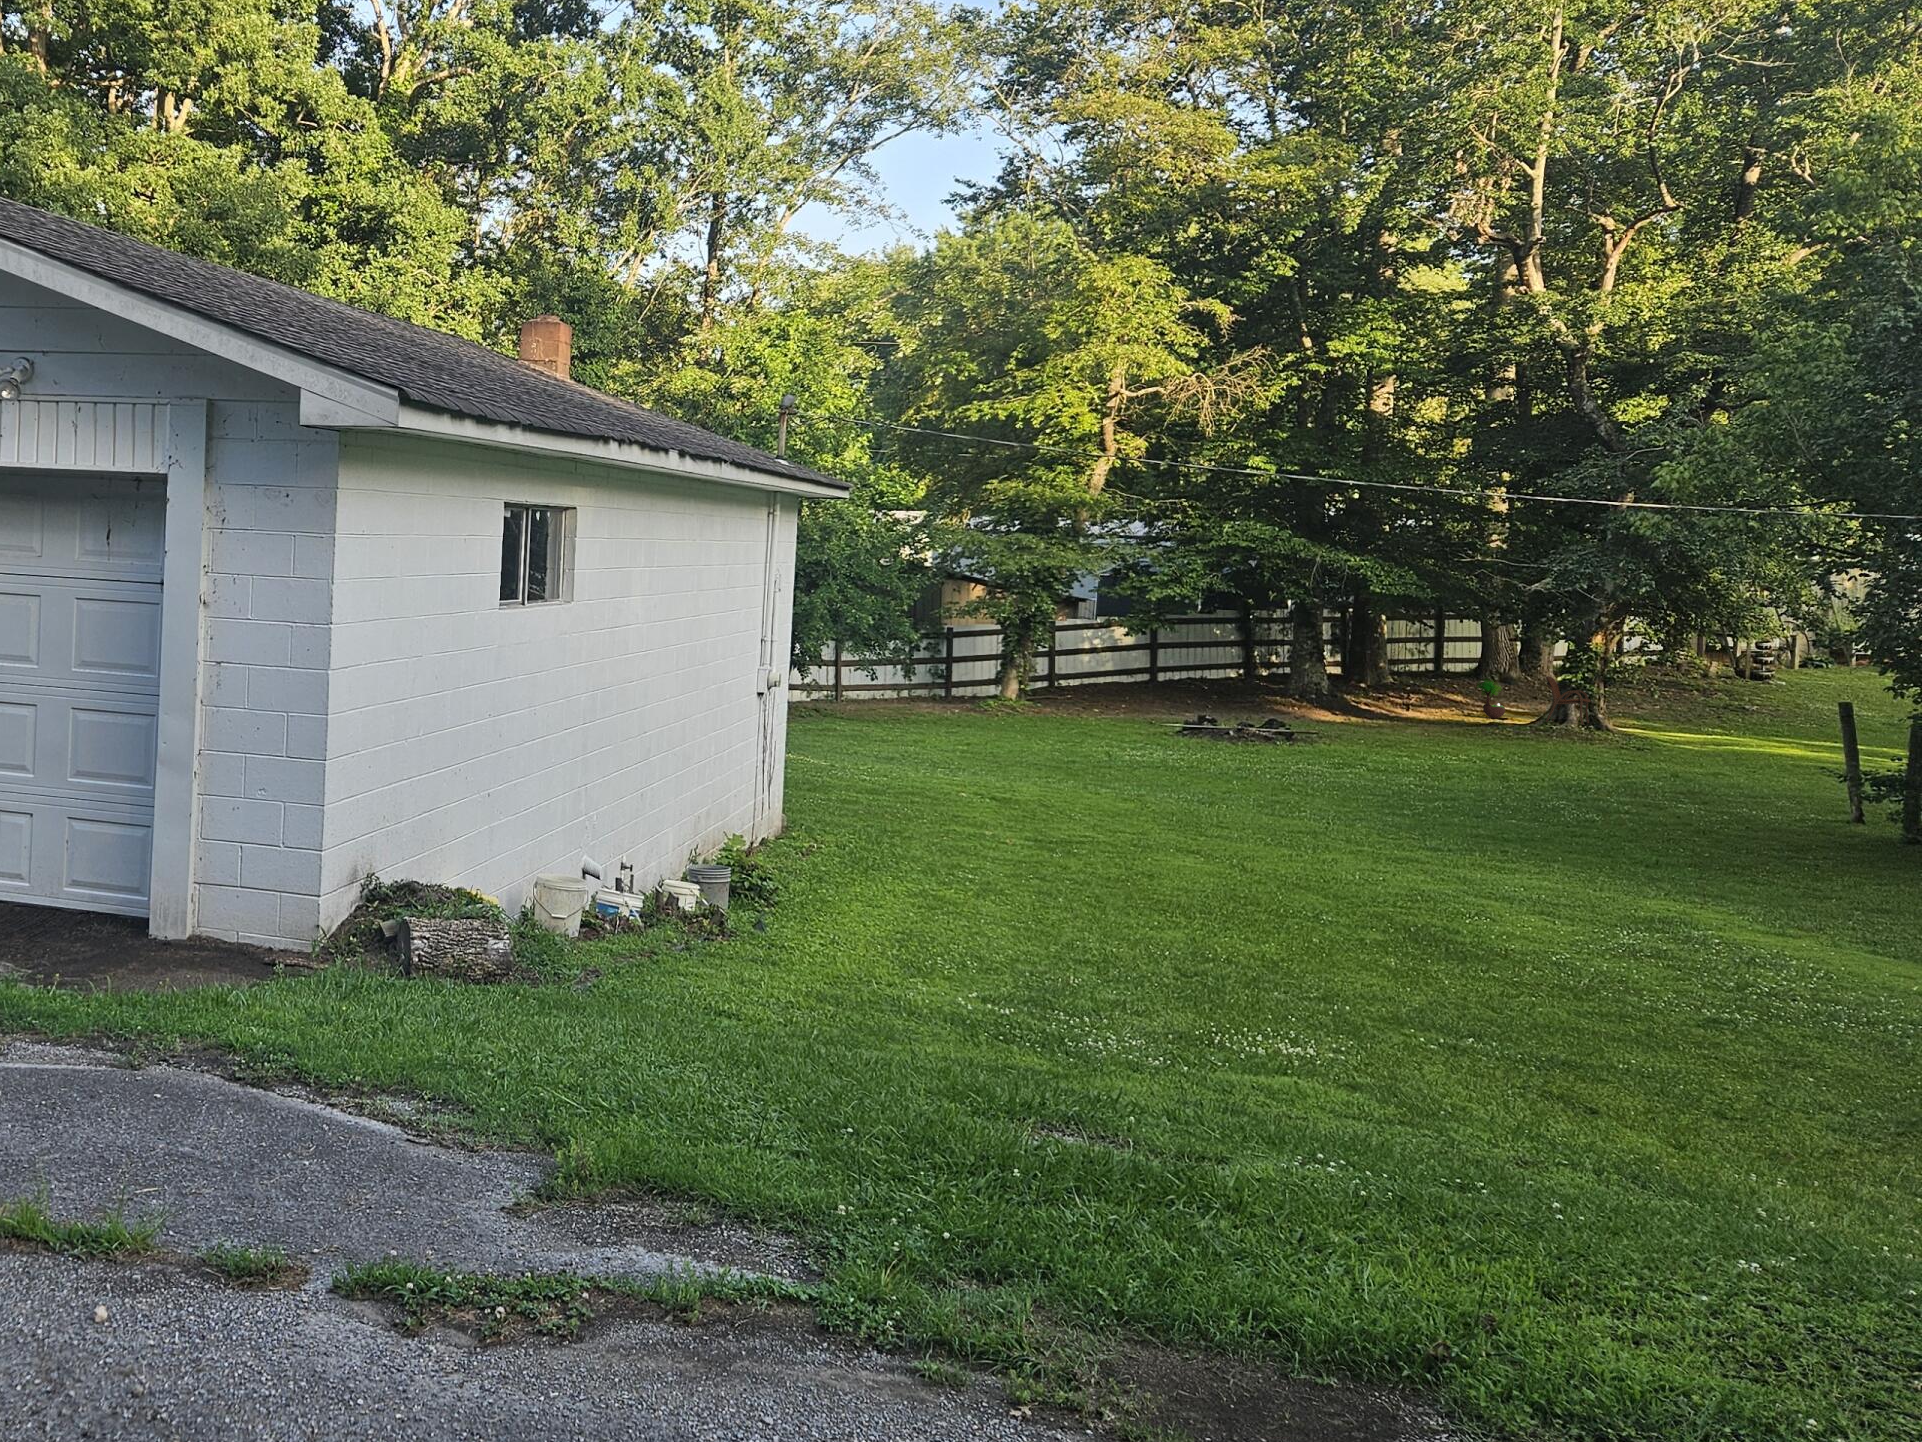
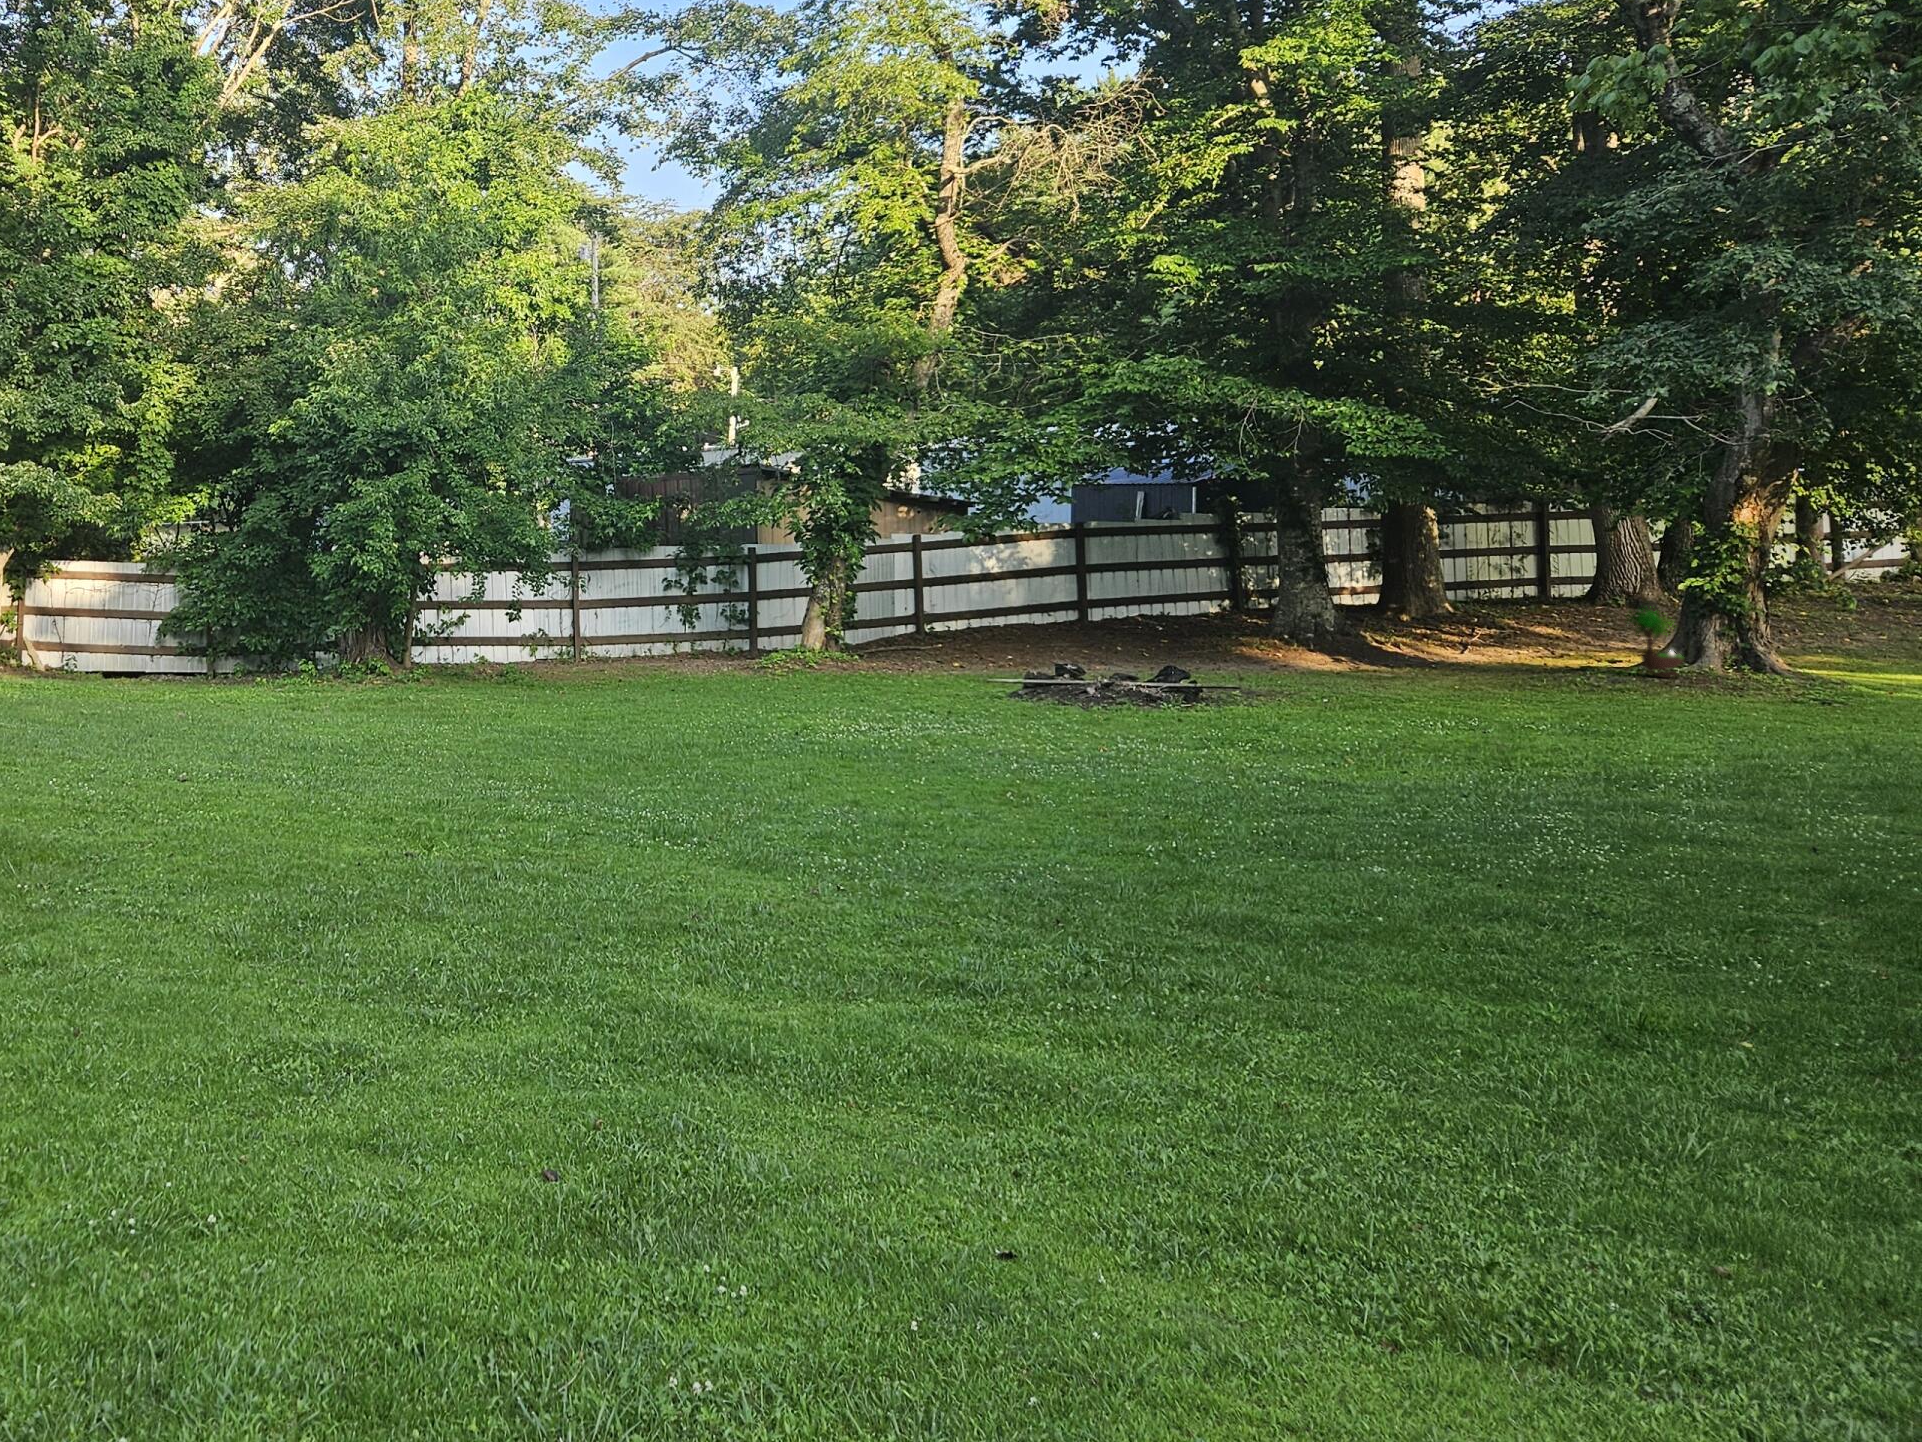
armchair: present [1546,676,1591,724] -> none [1764,599,1863,689]

